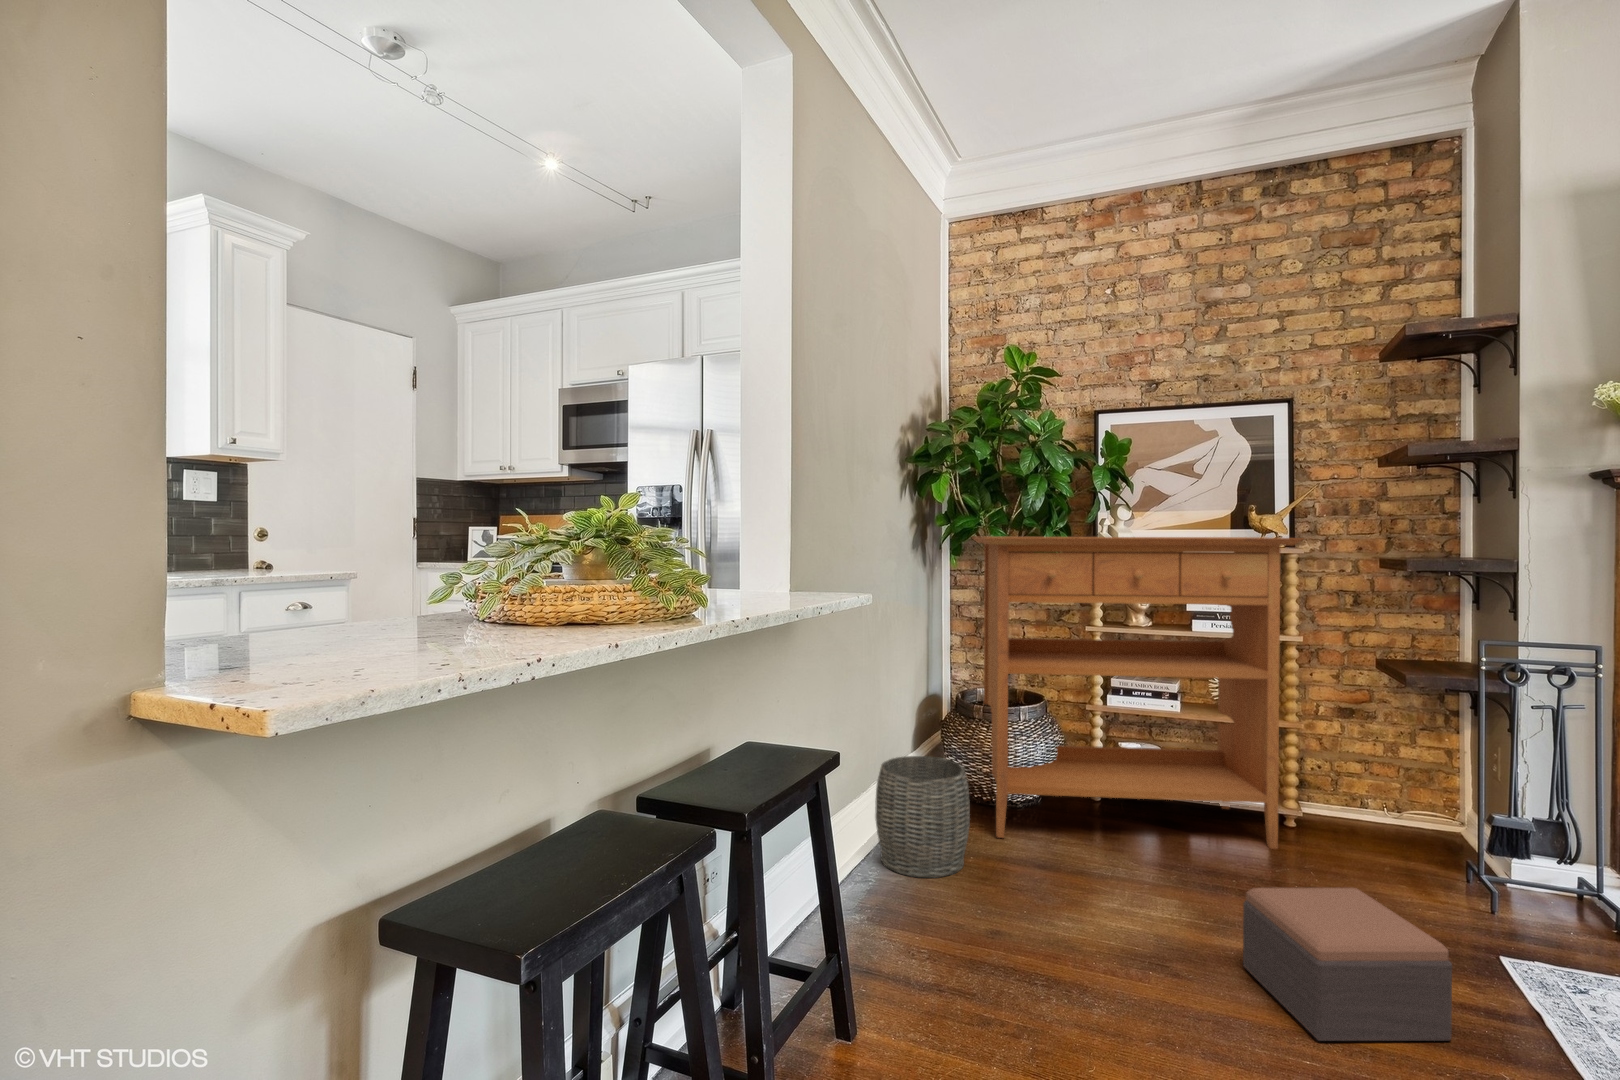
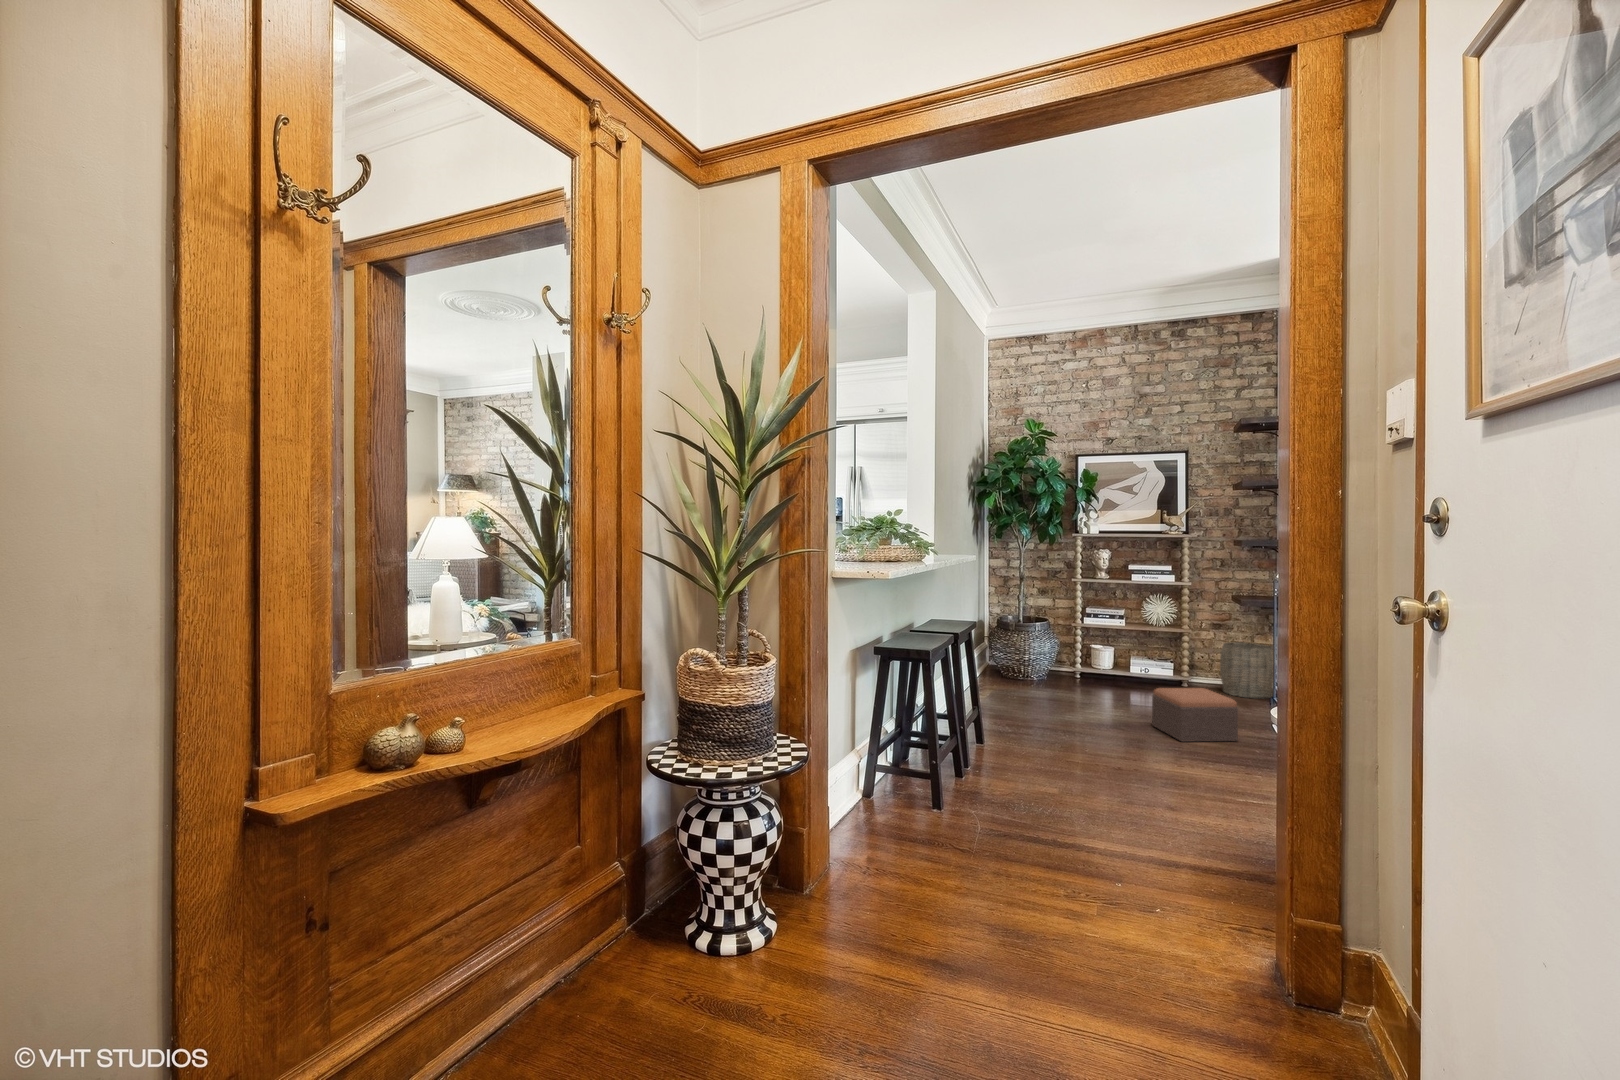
console table: present [973,537,1303,849] -> none [1007,527,1190,694]
woven basket: present [875,756,970,878] -> present [1220,642,1273,698]

